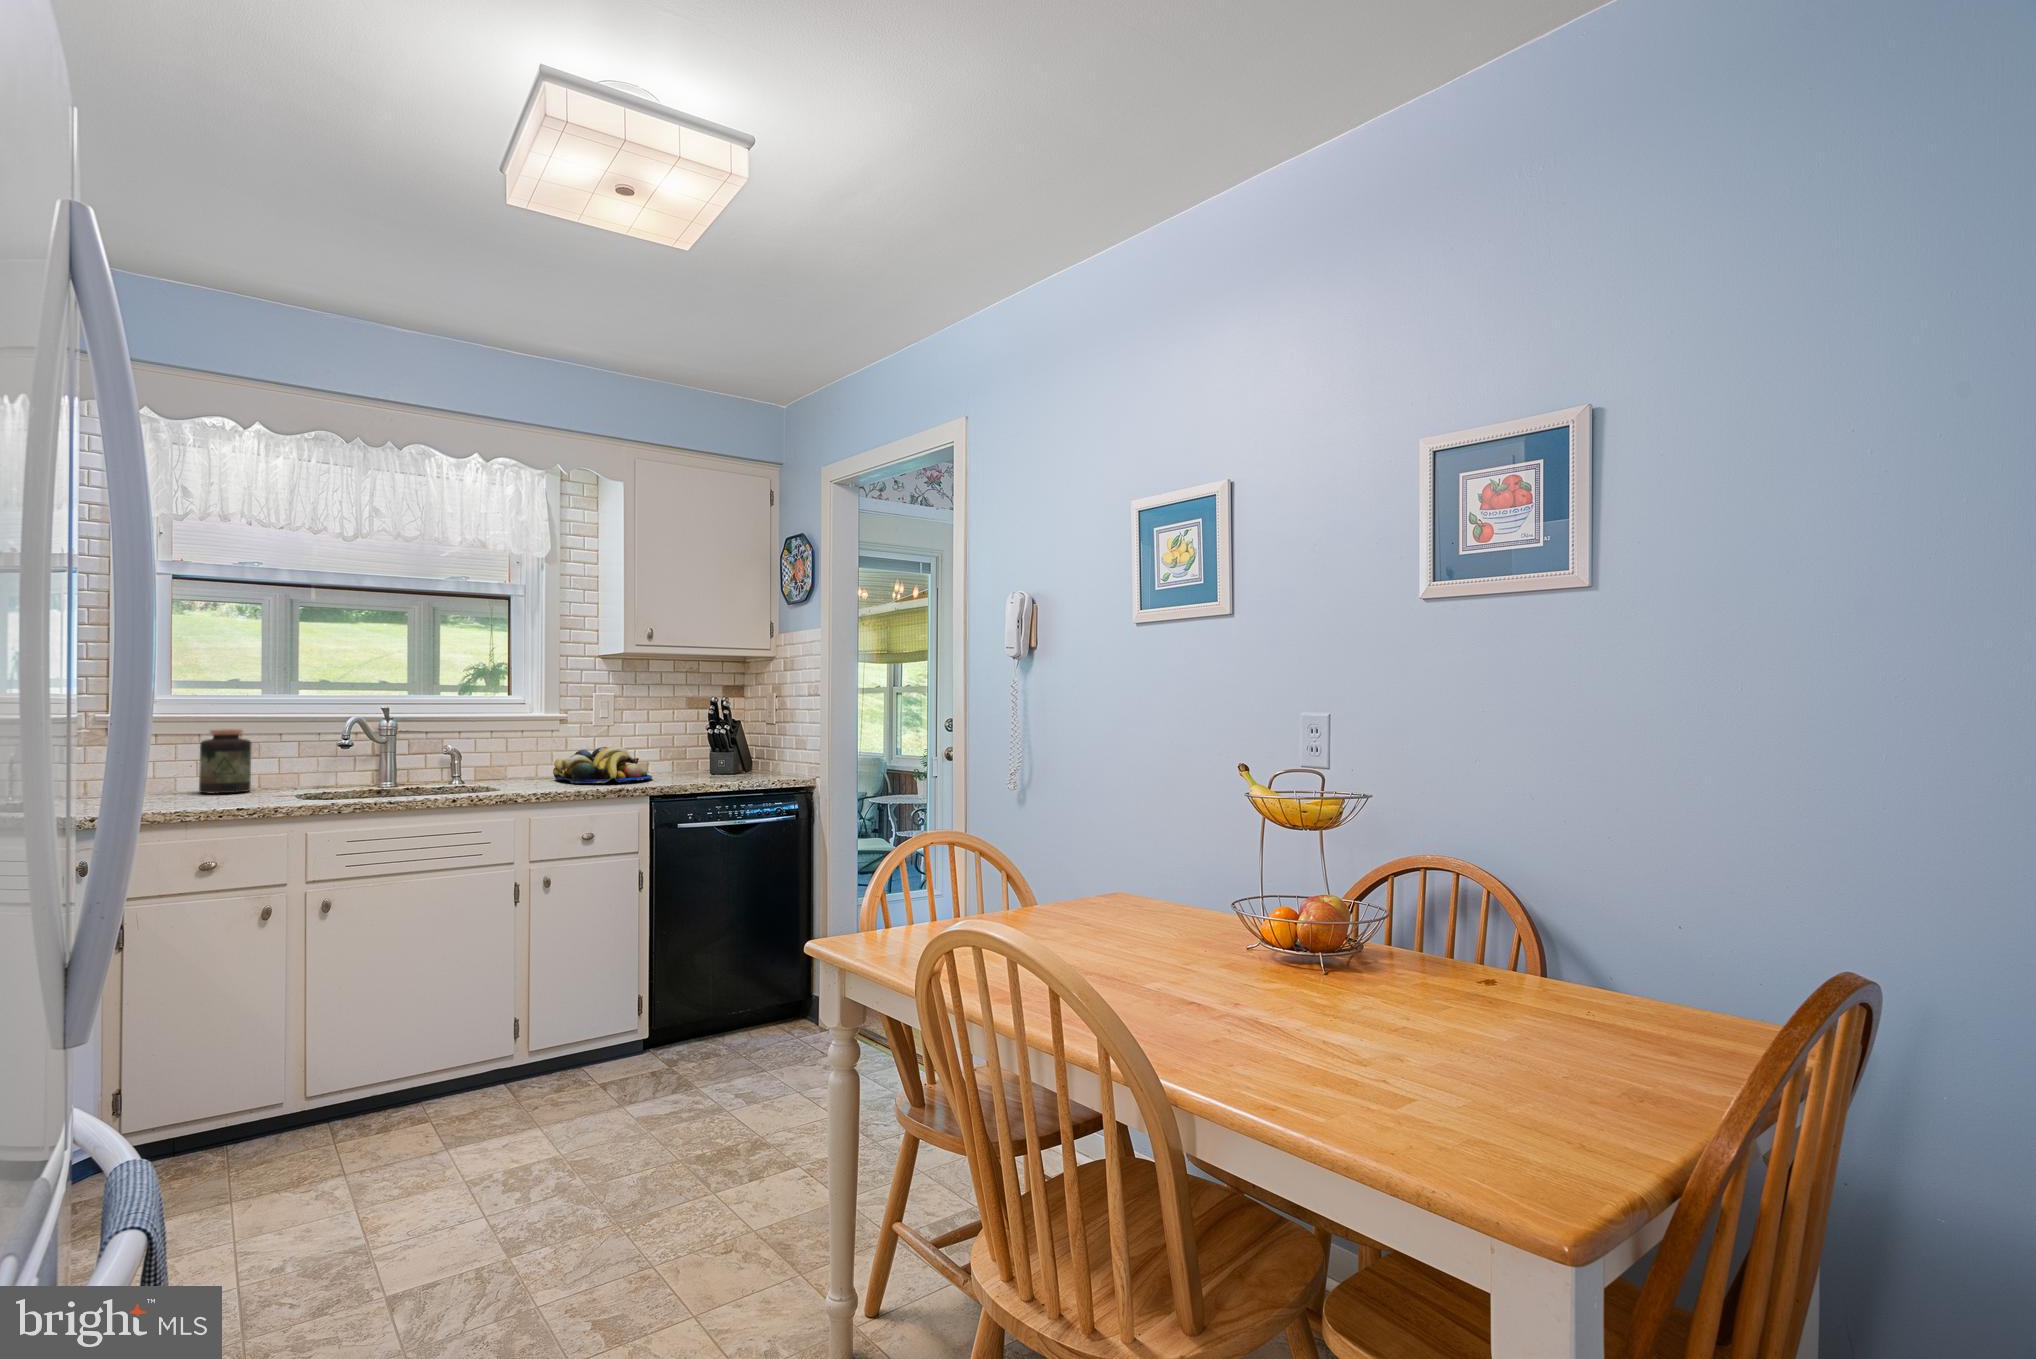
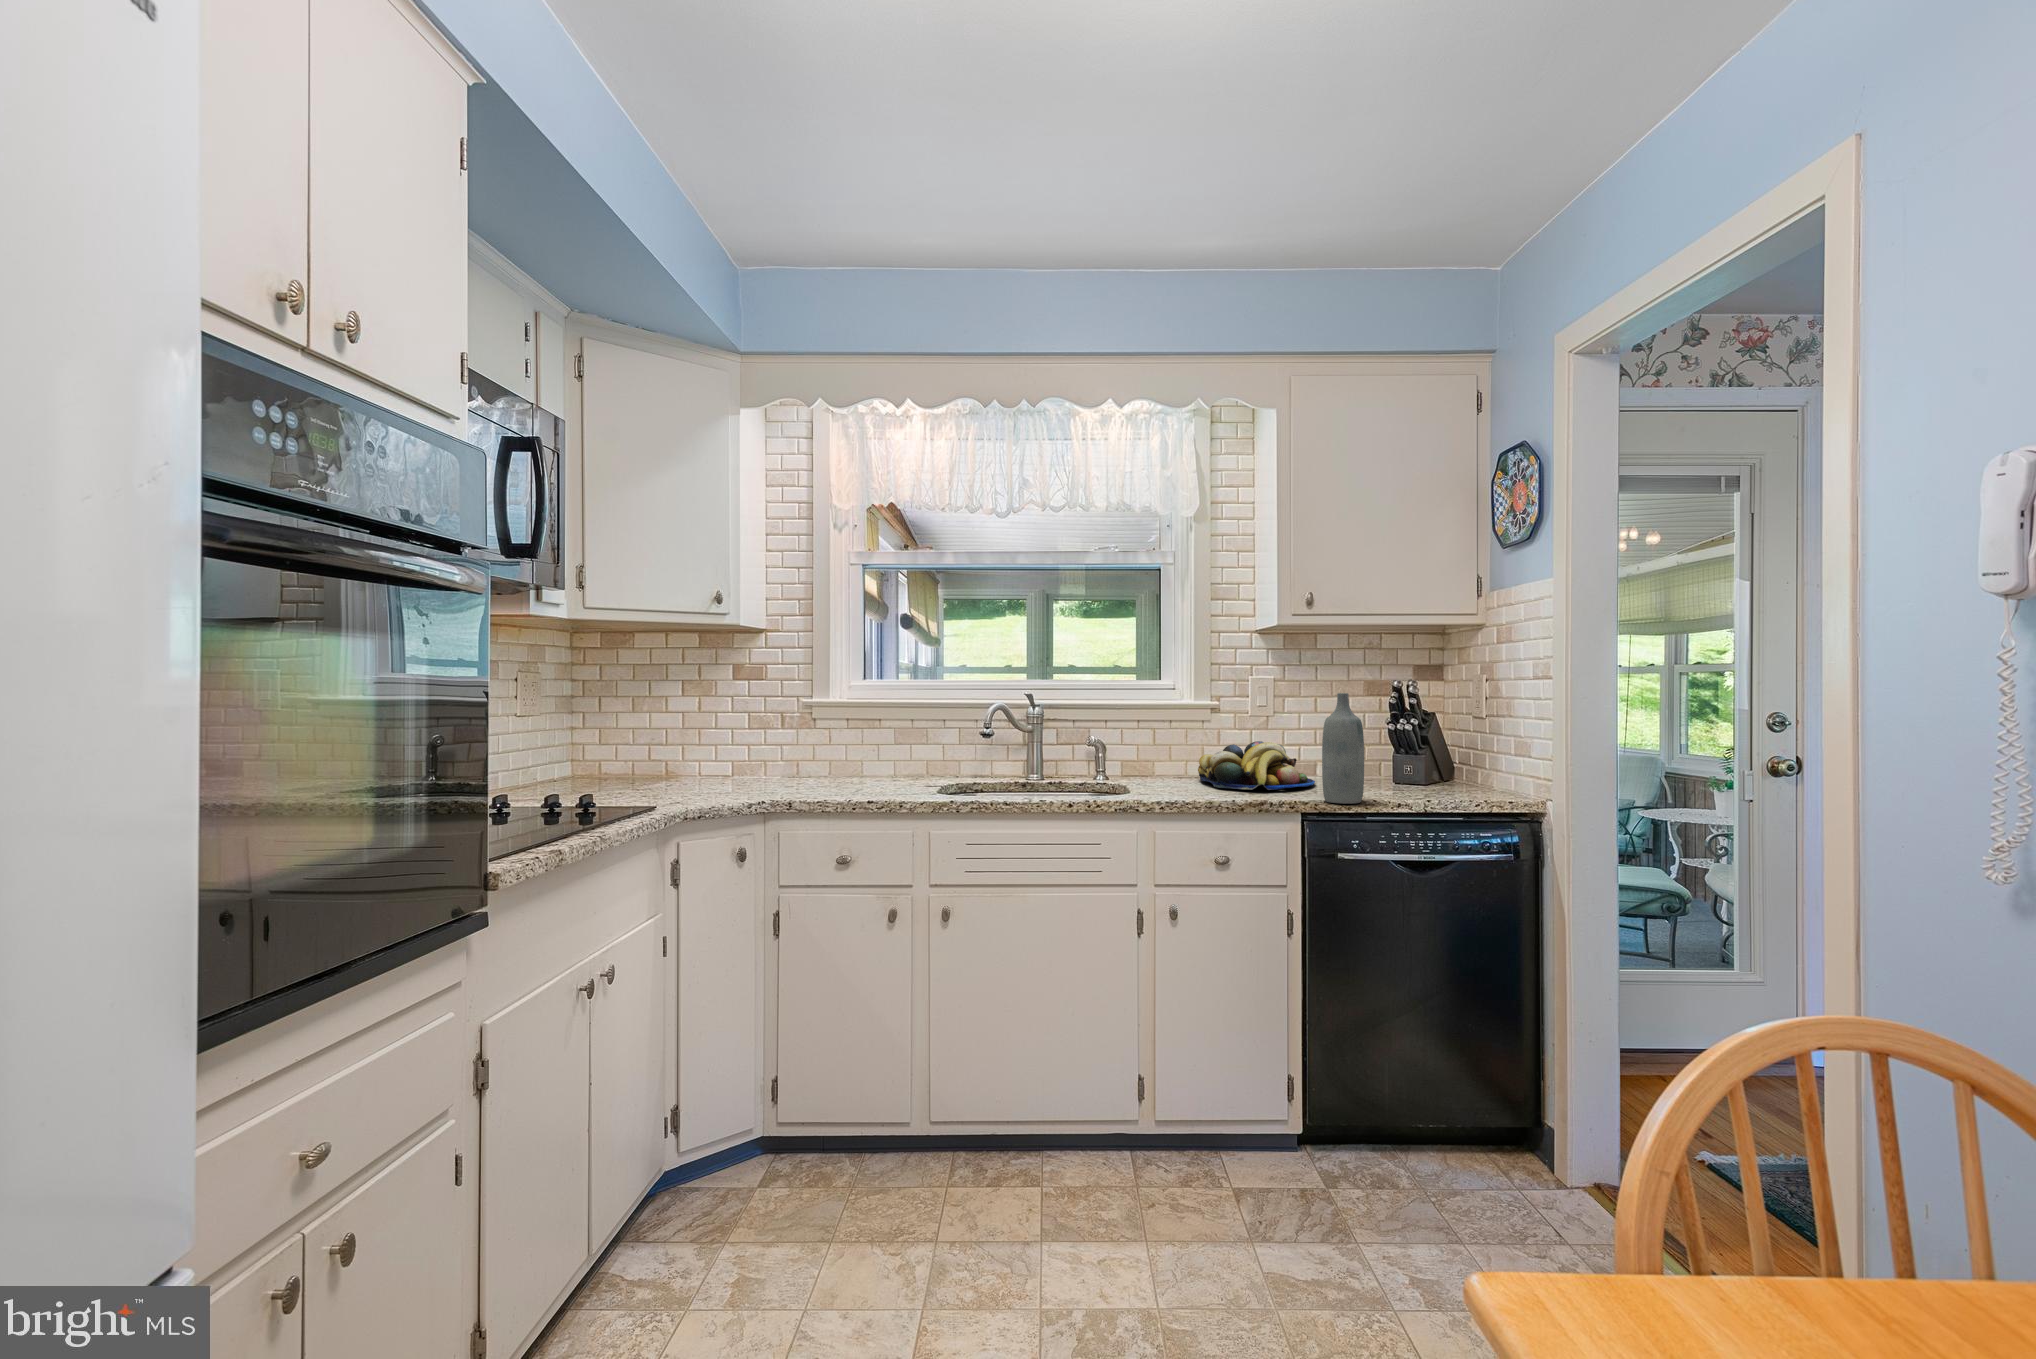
bottle: none [664,705,695,787] -> present [1322,693,1364,804]
jar: present [199,729,251,794] -> none [871,716,912,780]

